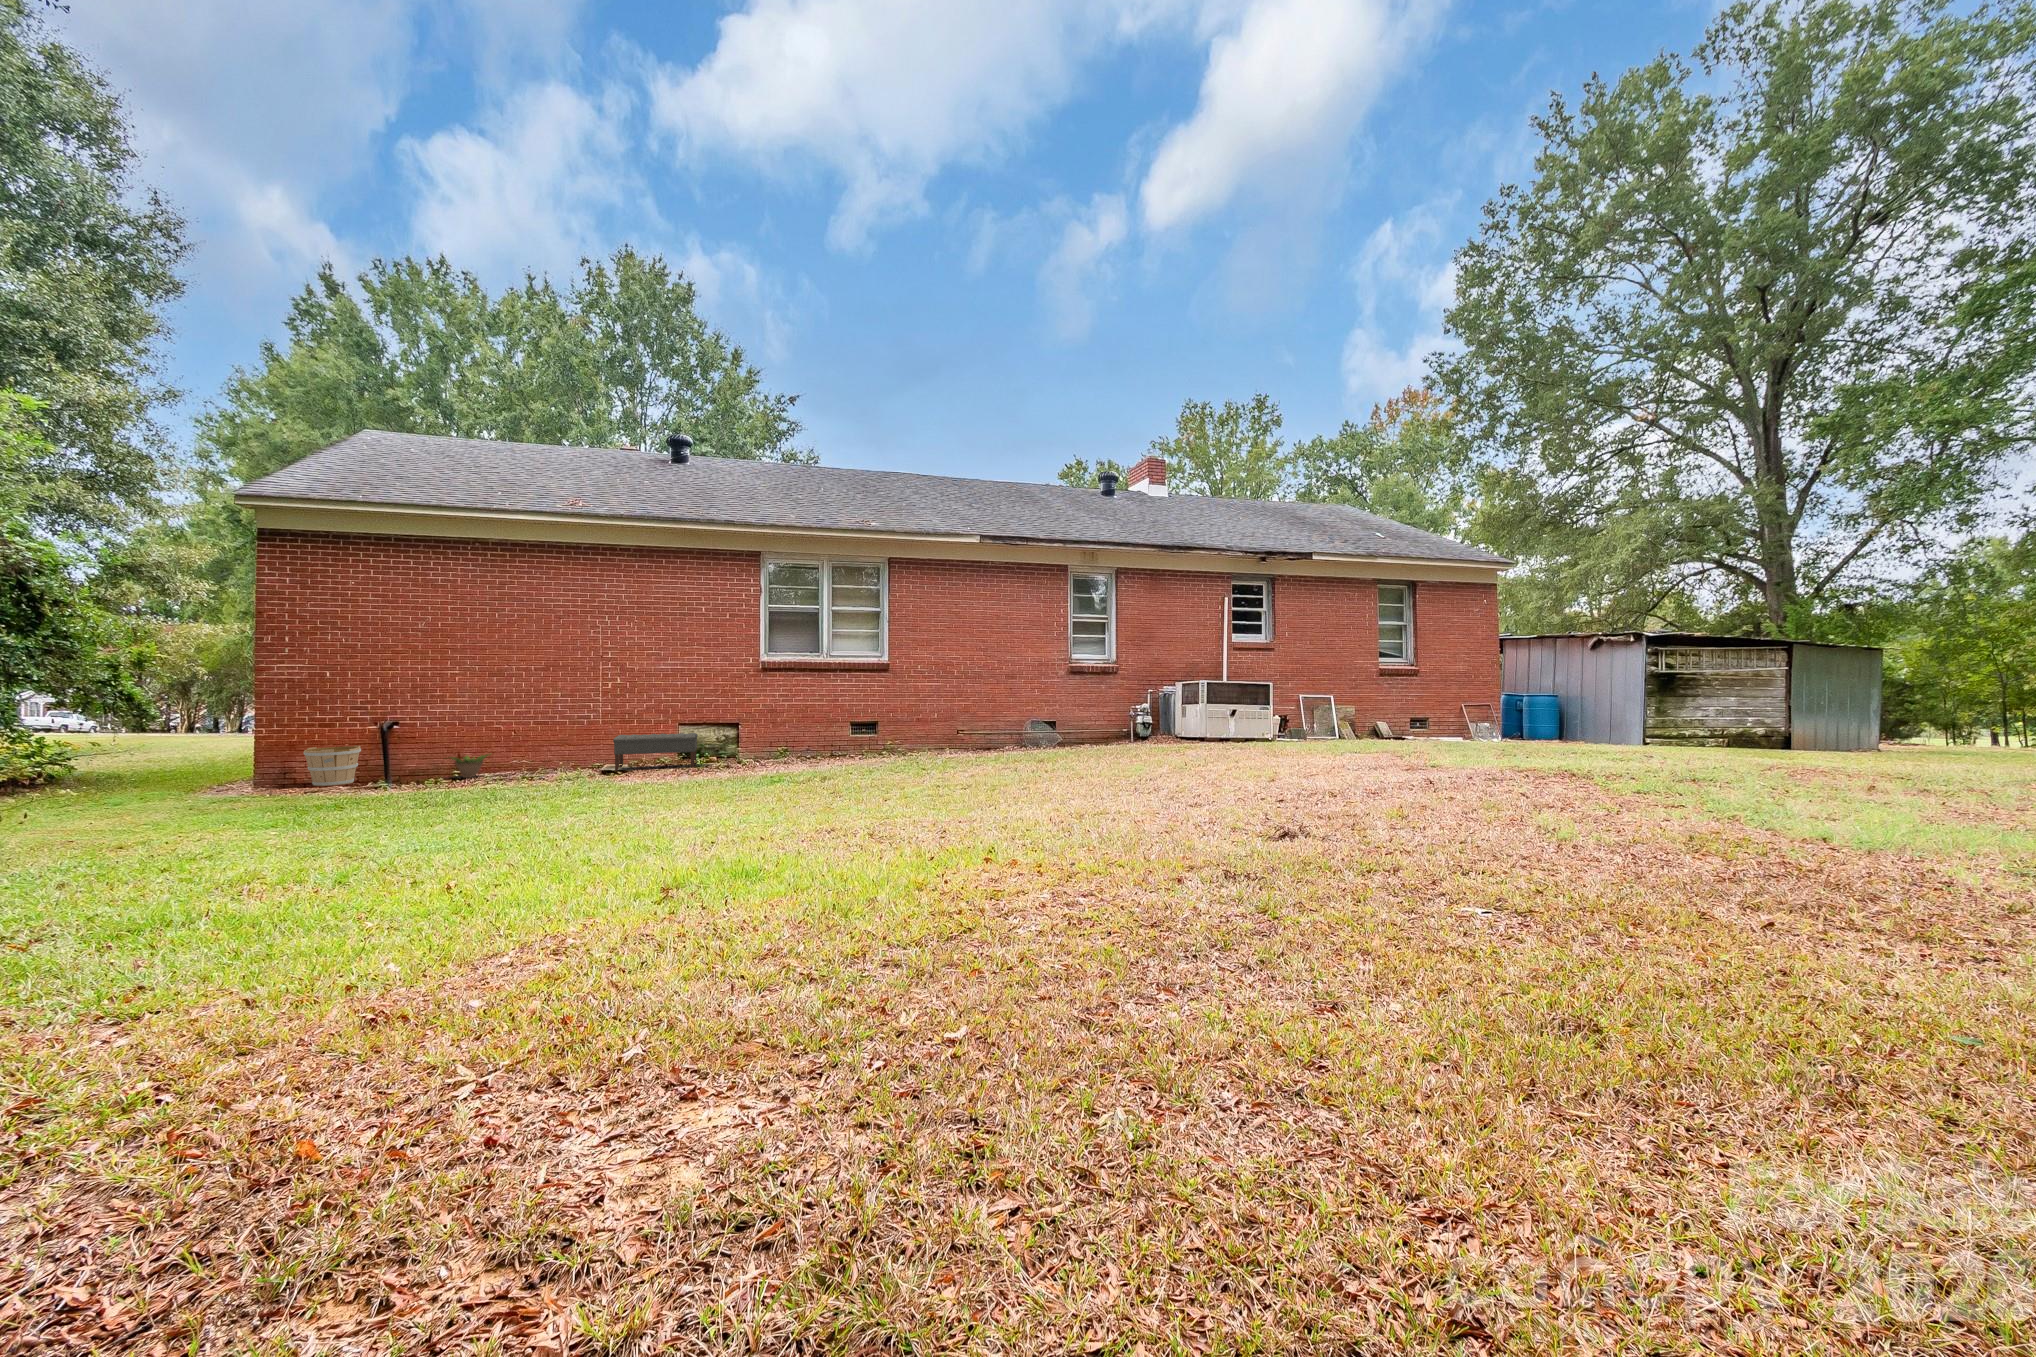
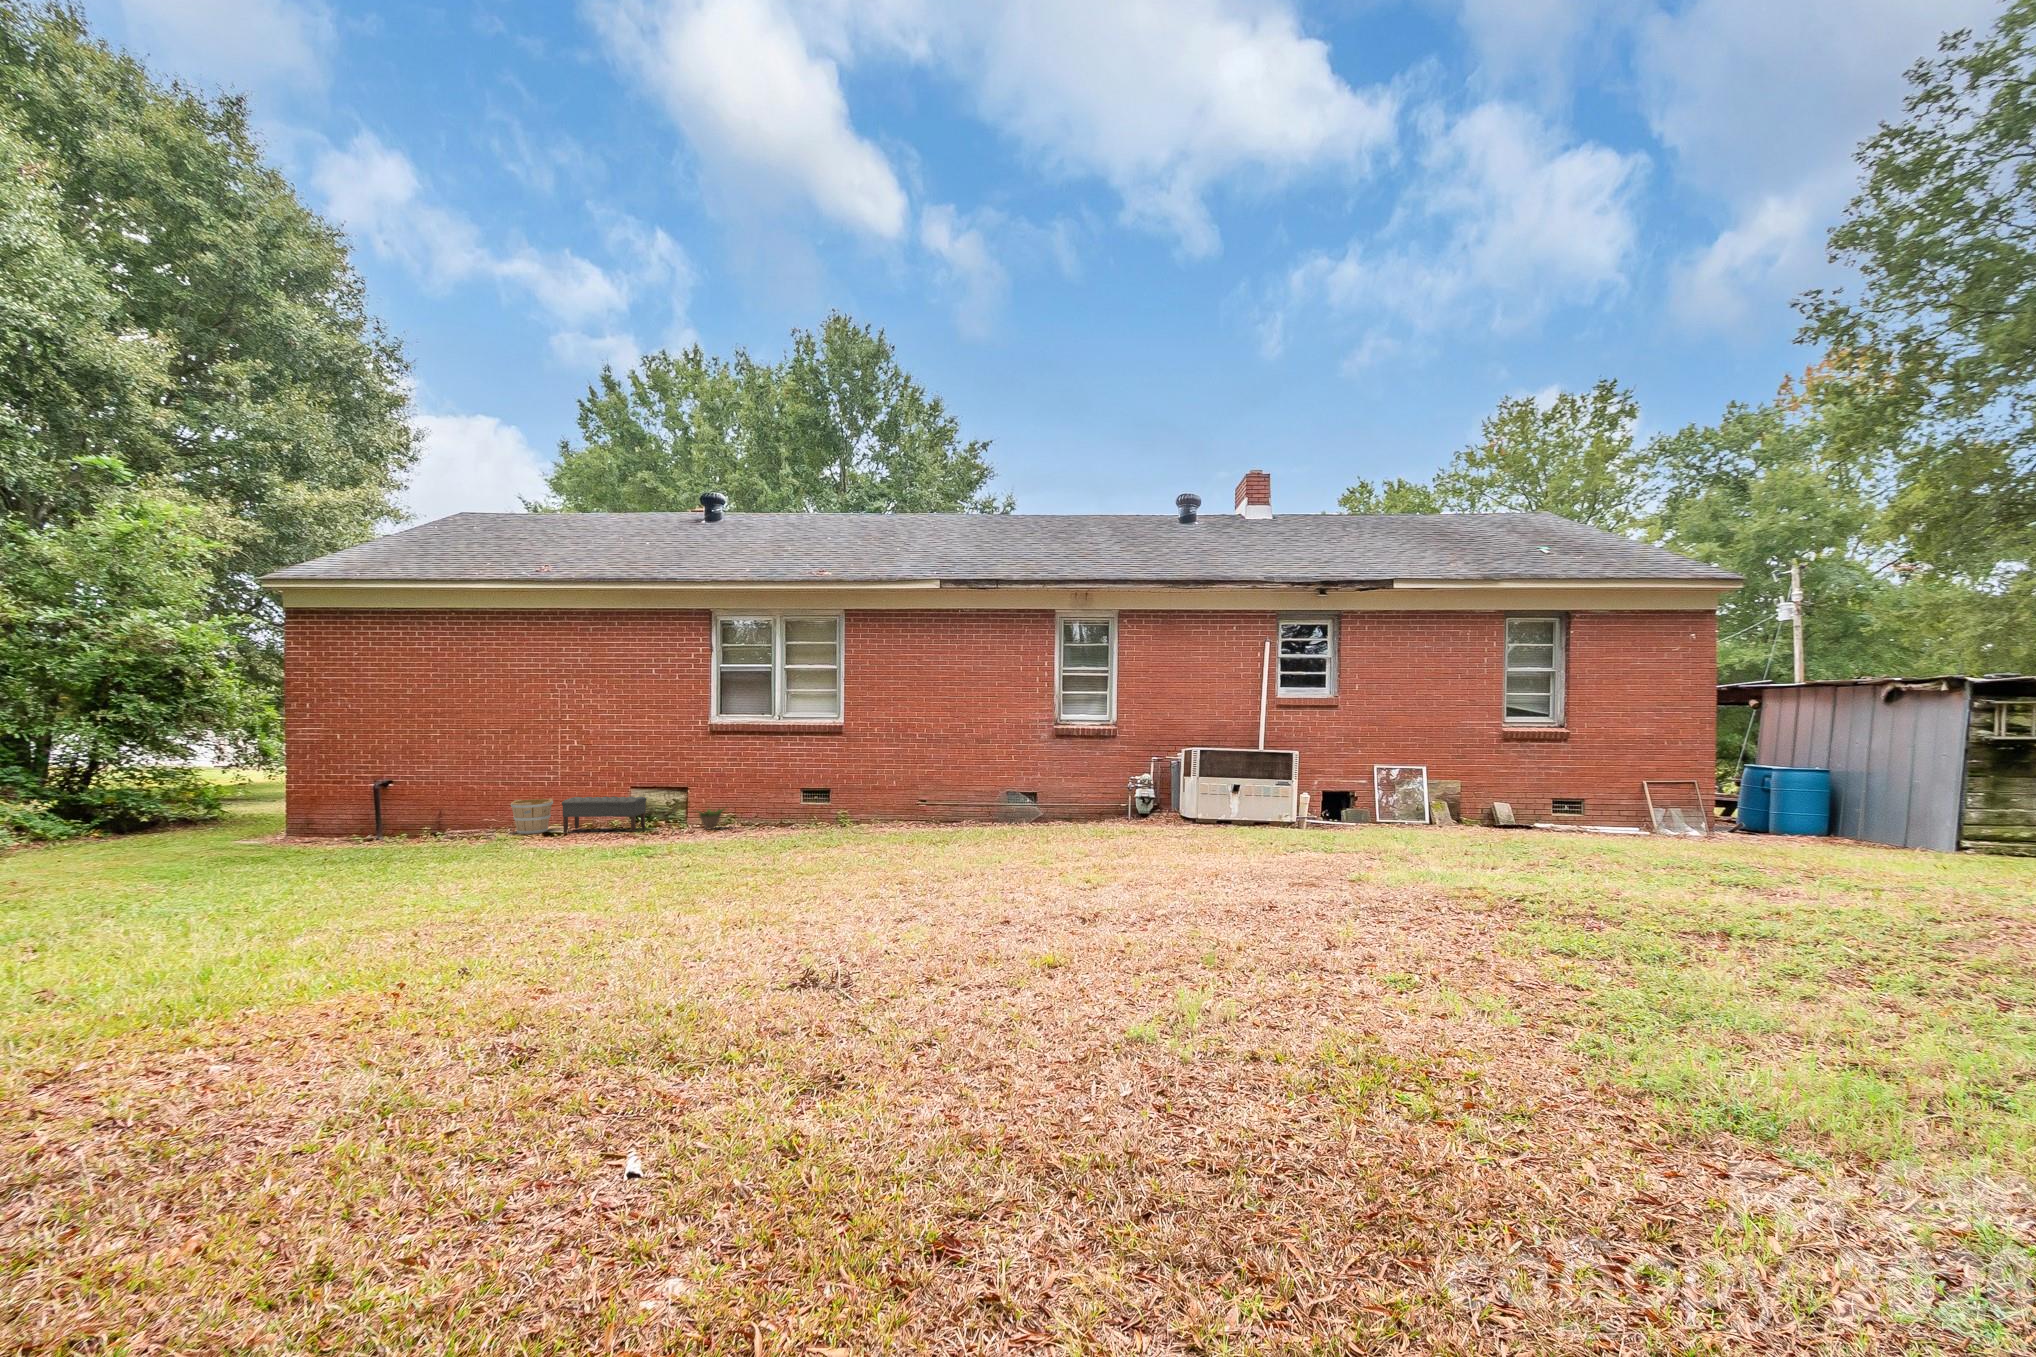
wooden bucket: present [304,745,361,786] -> present [511,798,553,834]
decorative plant: present [451,754,491,778] -> present [693,809,725,829]

